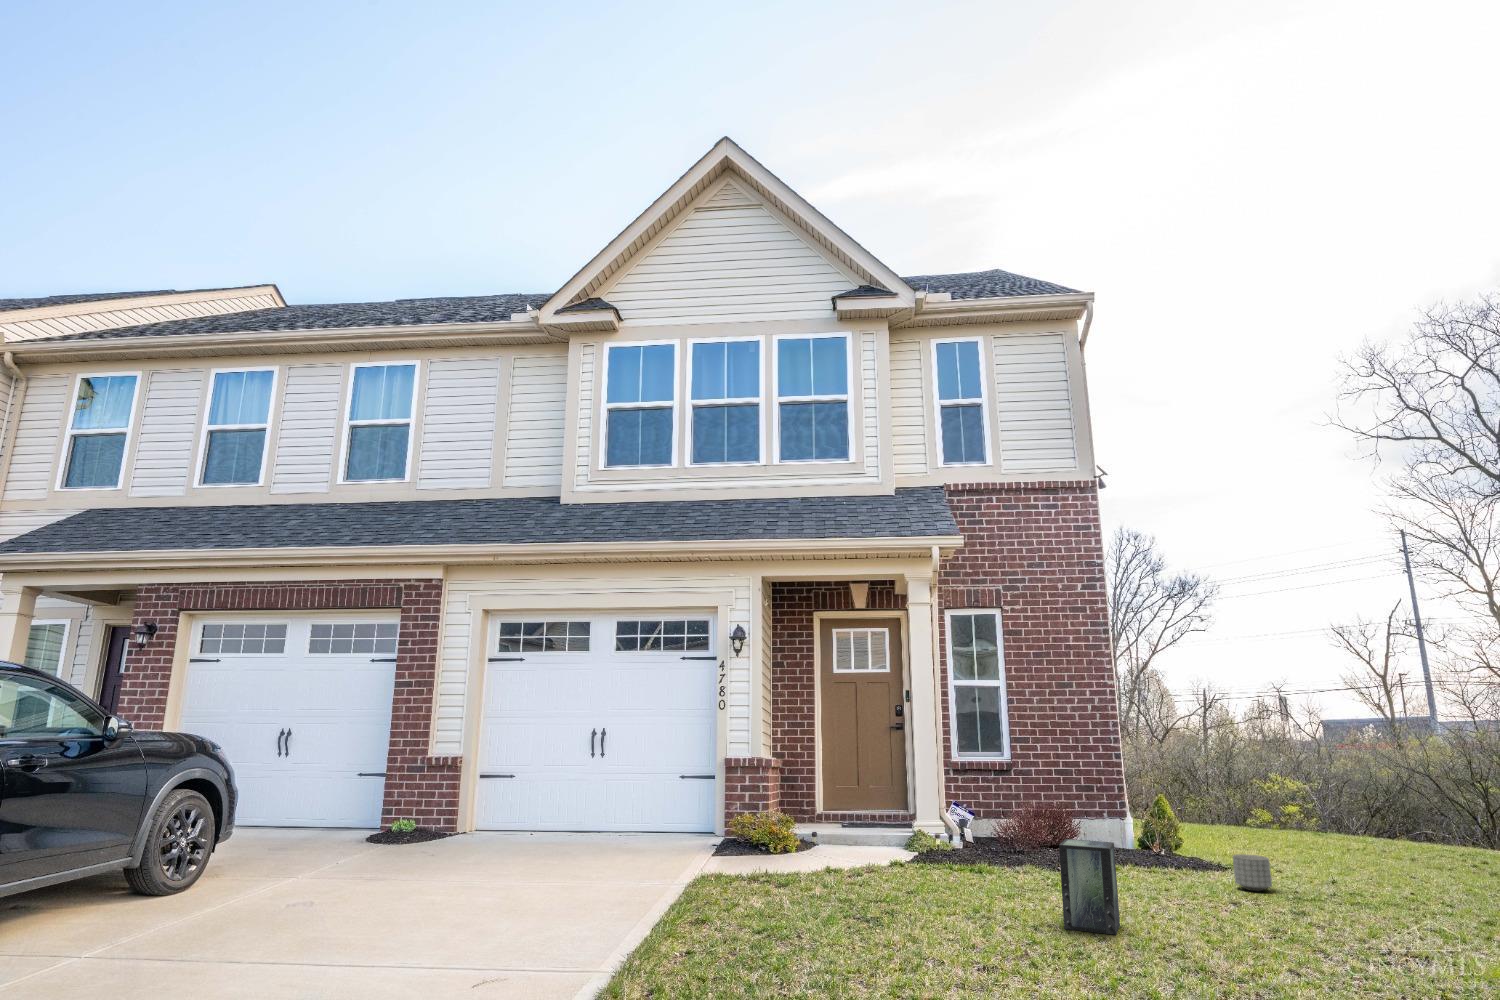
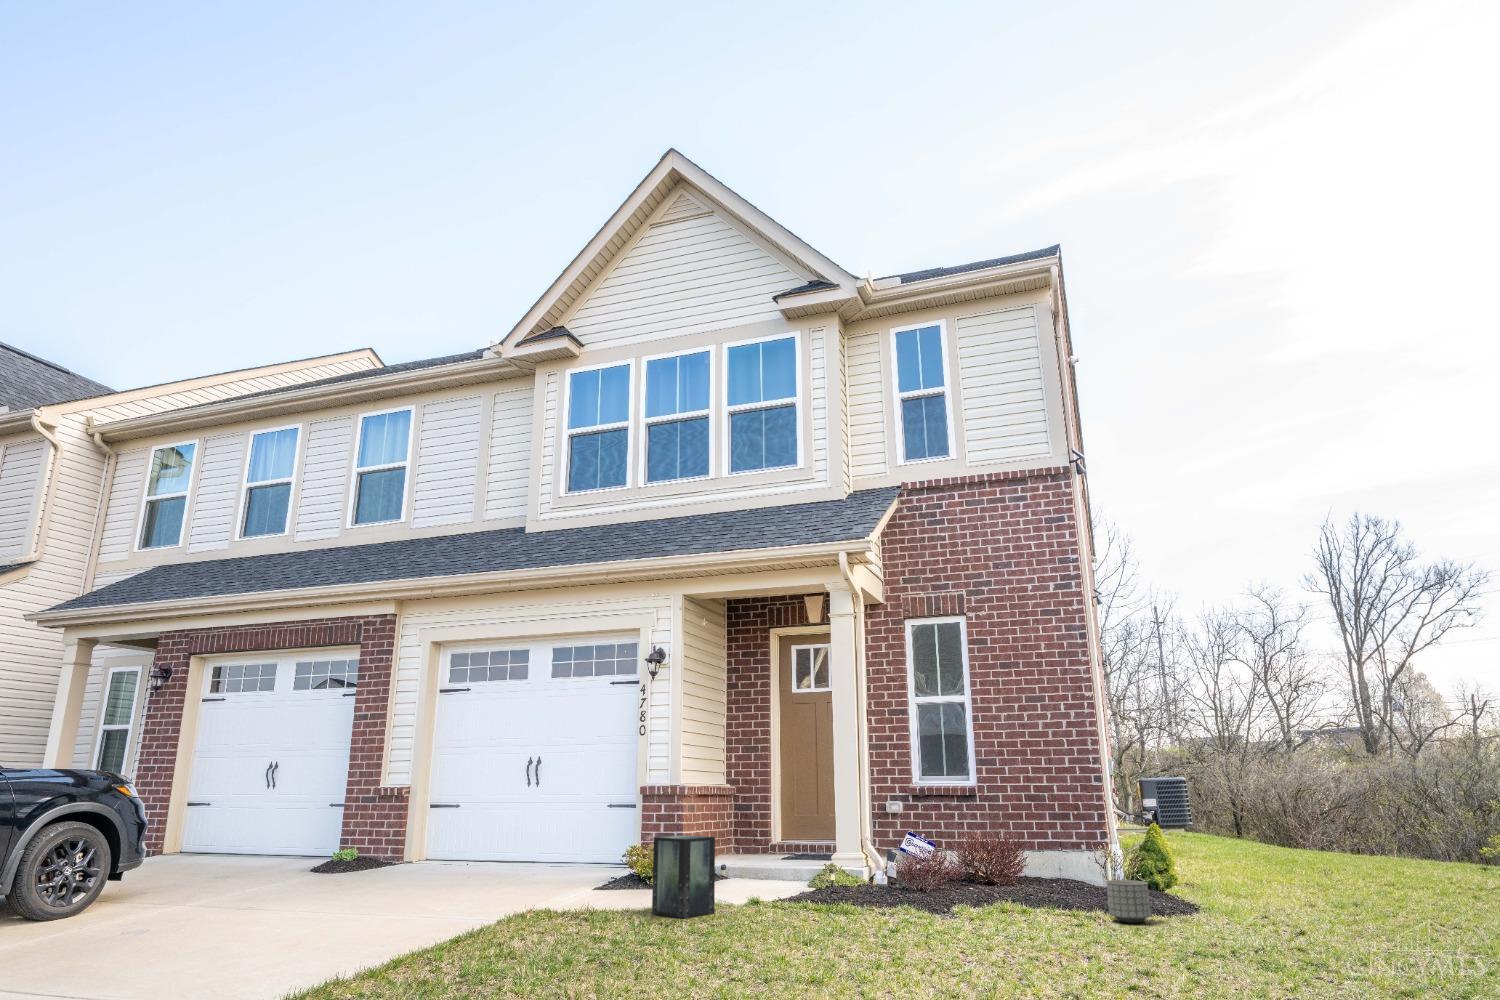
storage box: present [1059,839,1120,935] -> present [652,835,715,918]

